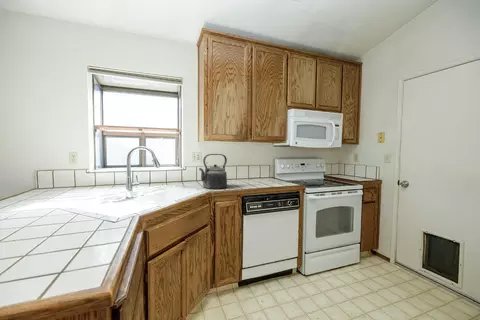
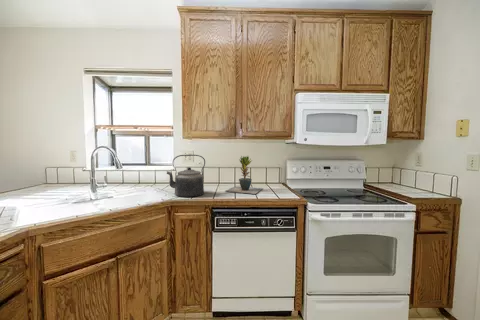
potted plant: none [238,155,264,184] -> present [226,156,262,194]

